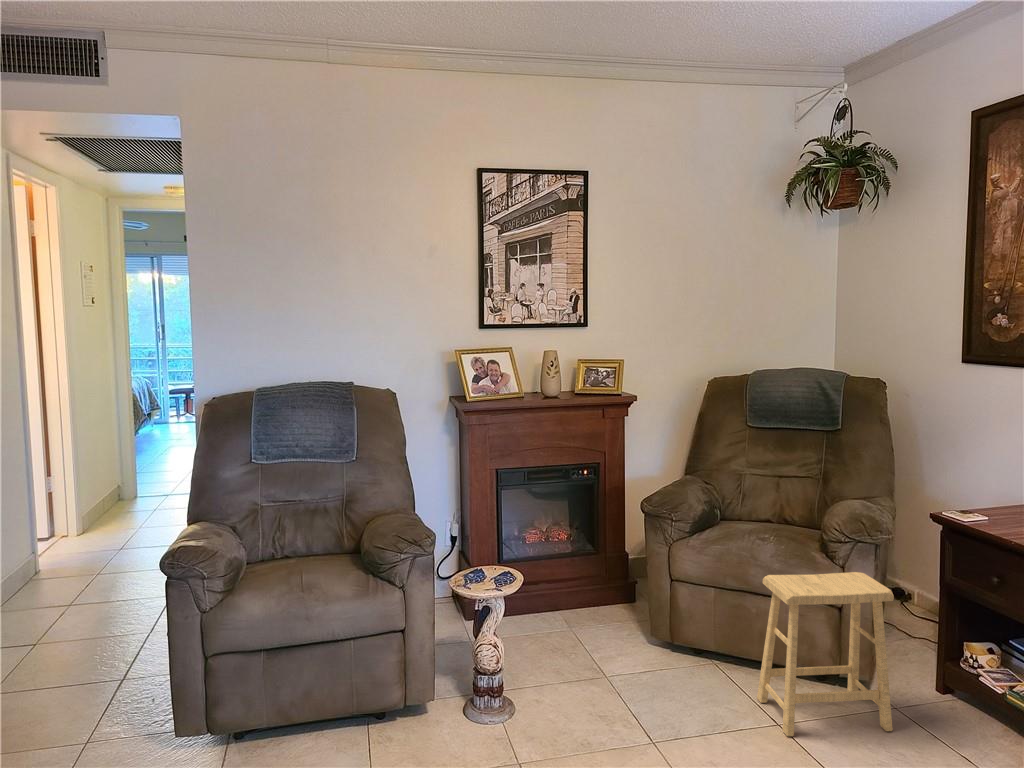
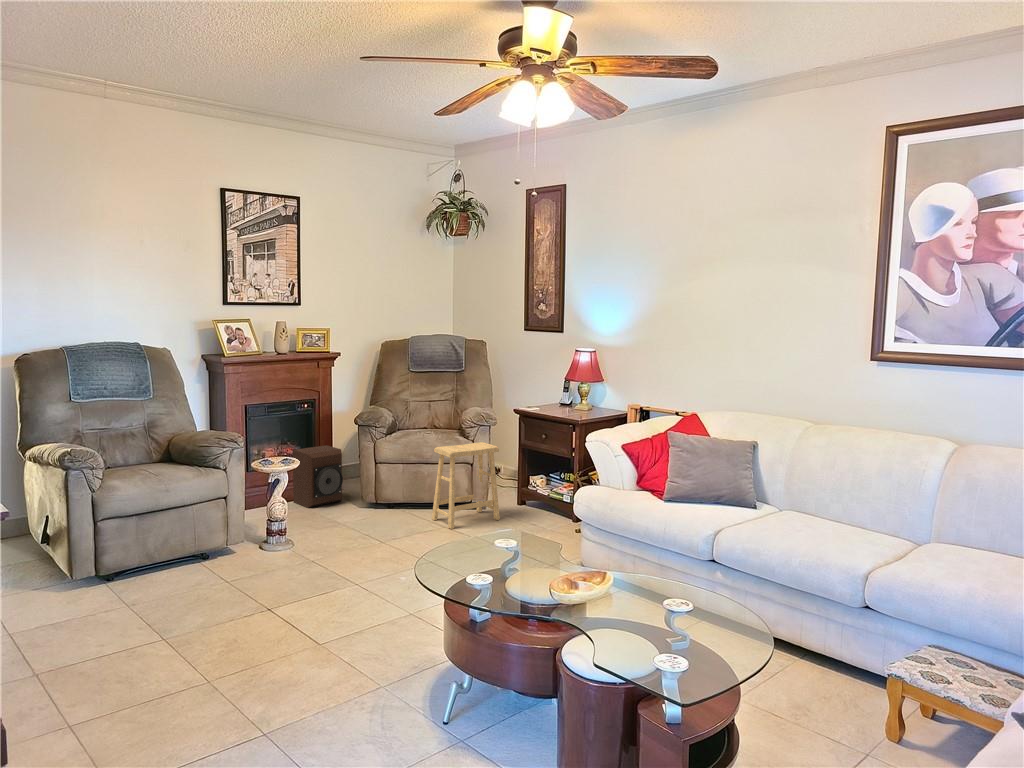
speaker: none [558,532,626,627] -> present [293,445,343,508]

